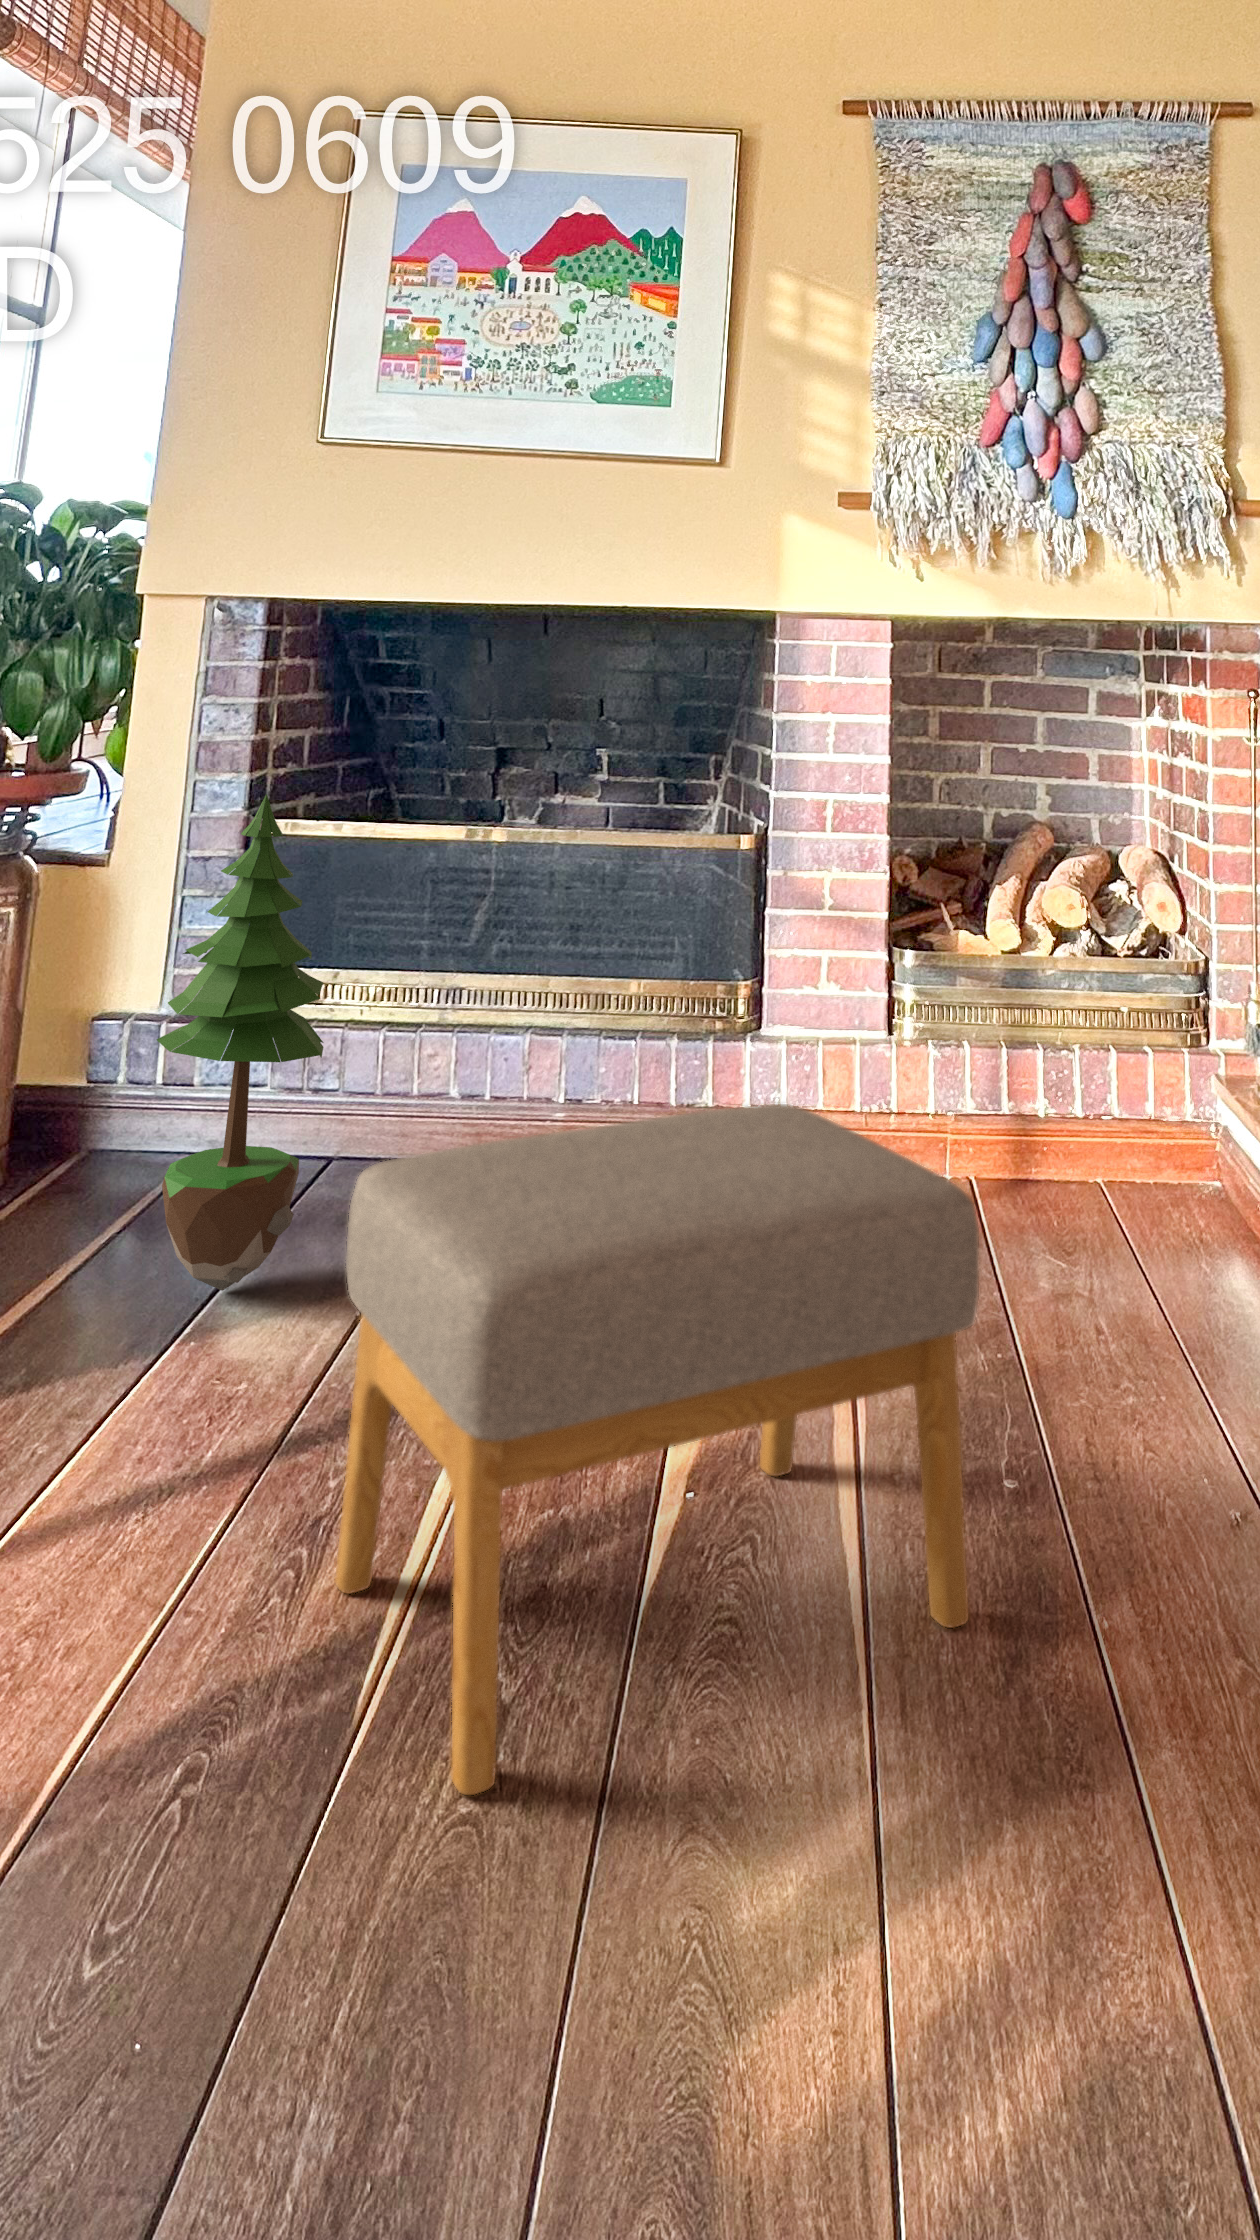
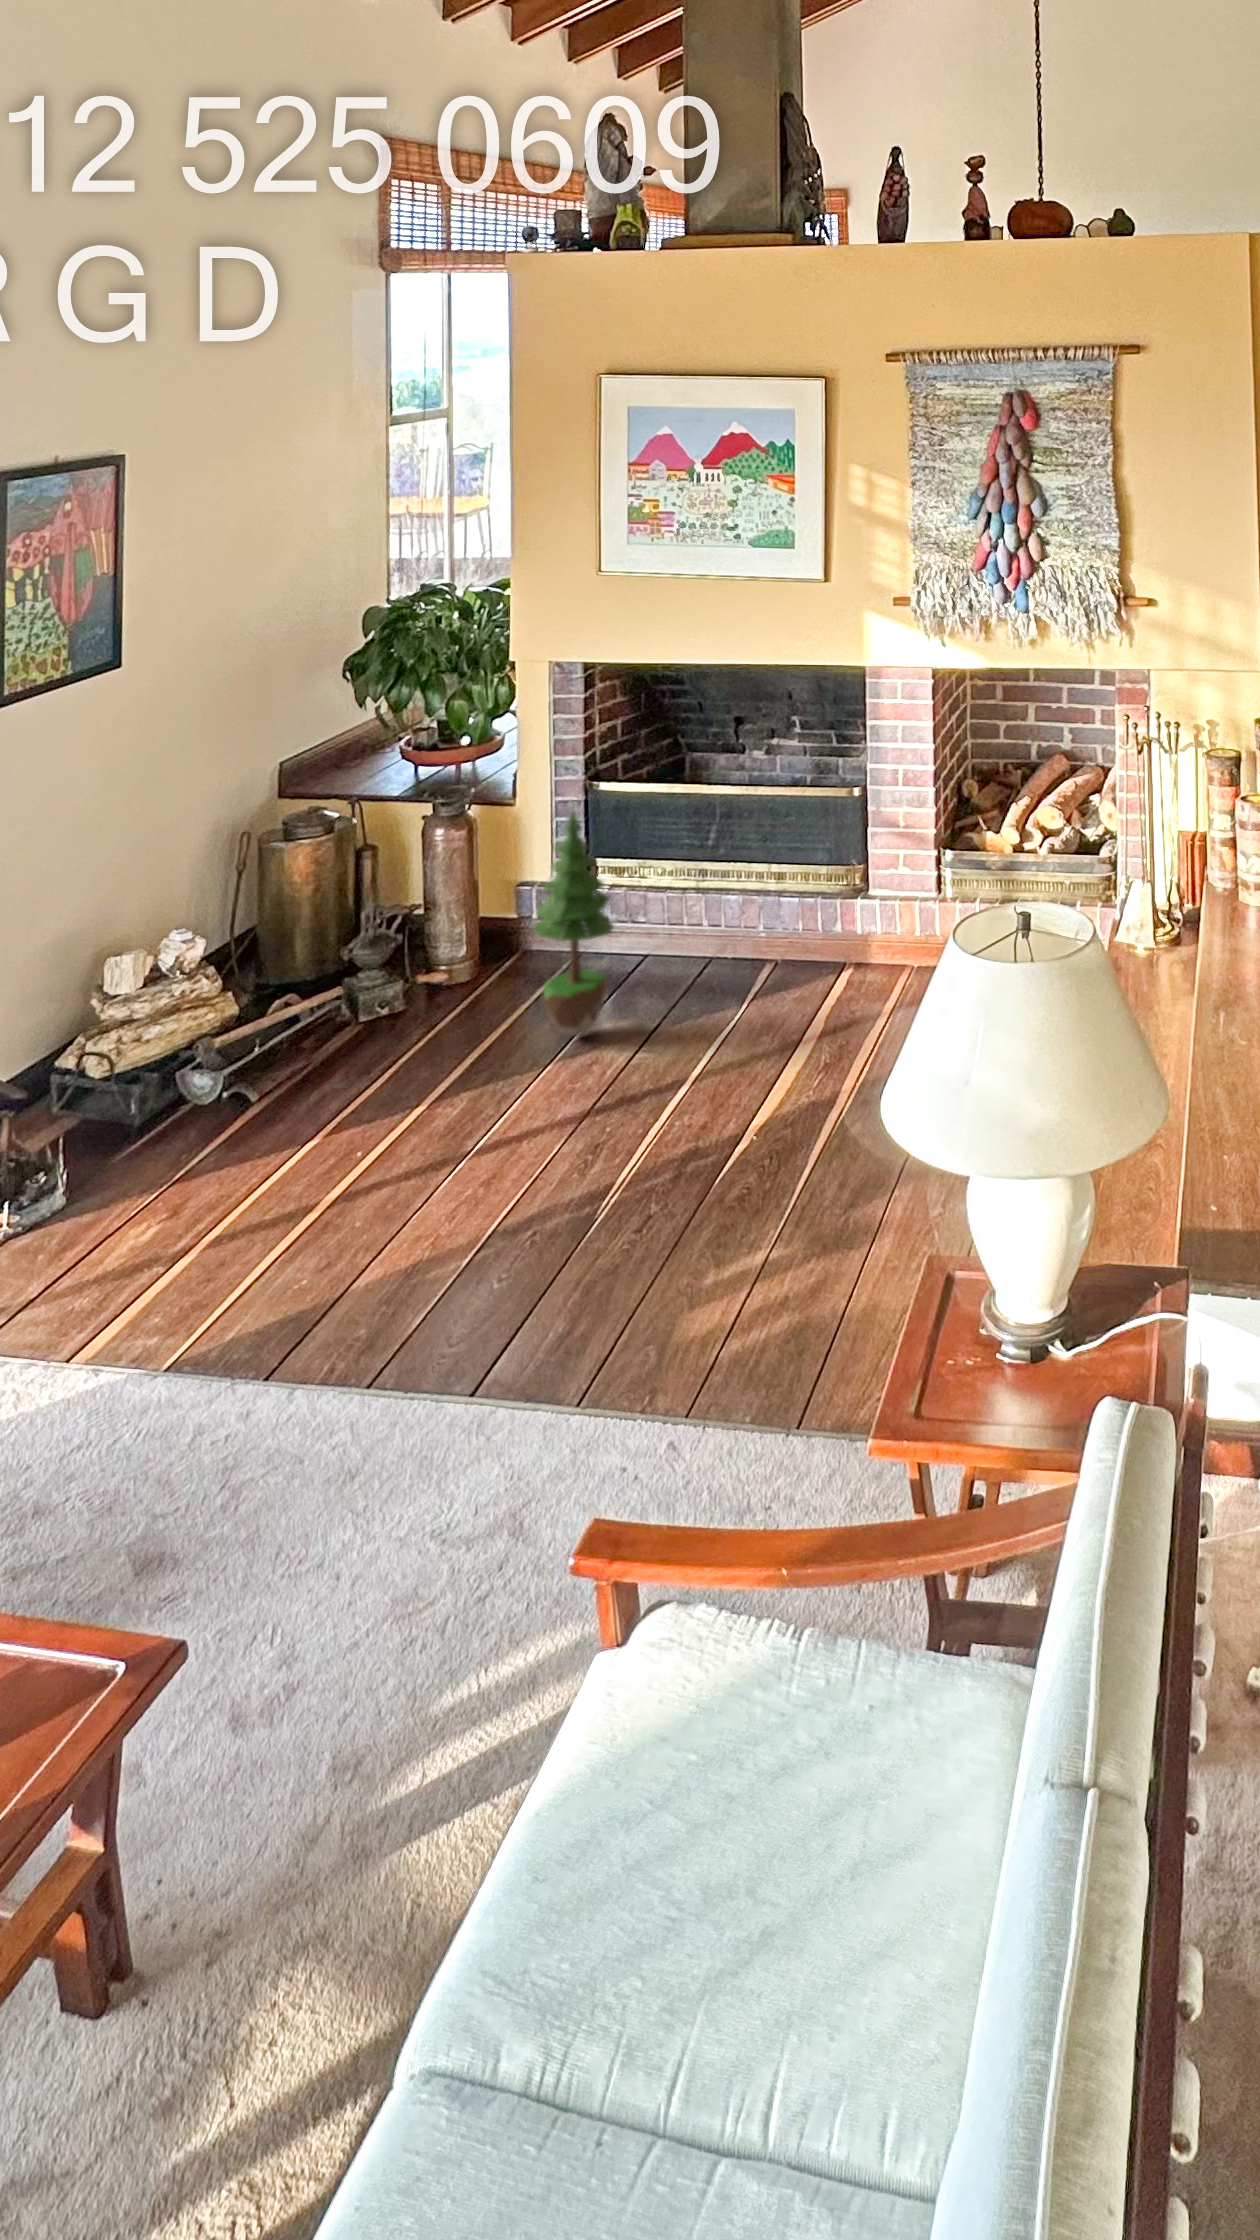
footstool: present [335,1104,979,1795] -> none [592,978,840,1239]

